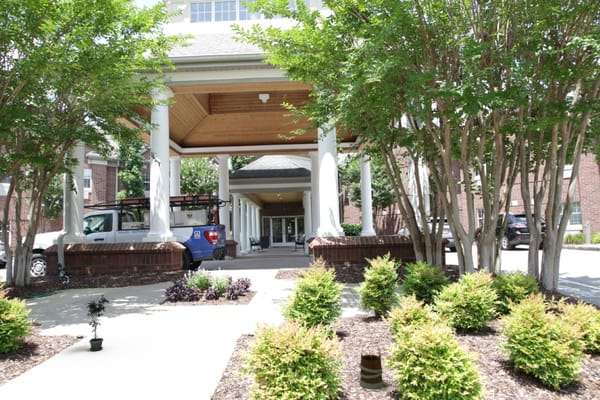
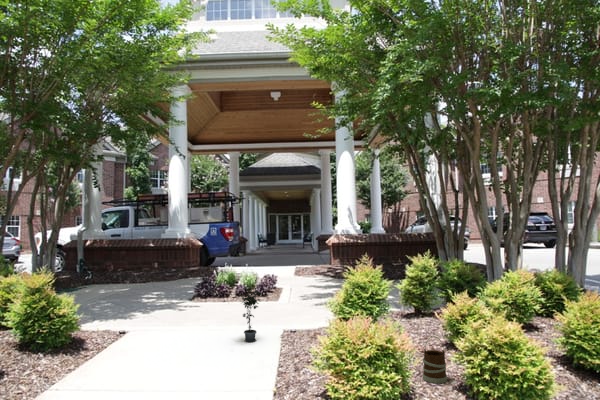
potted plant: present [85,295,109,351] -> present [242,288,262,342]

